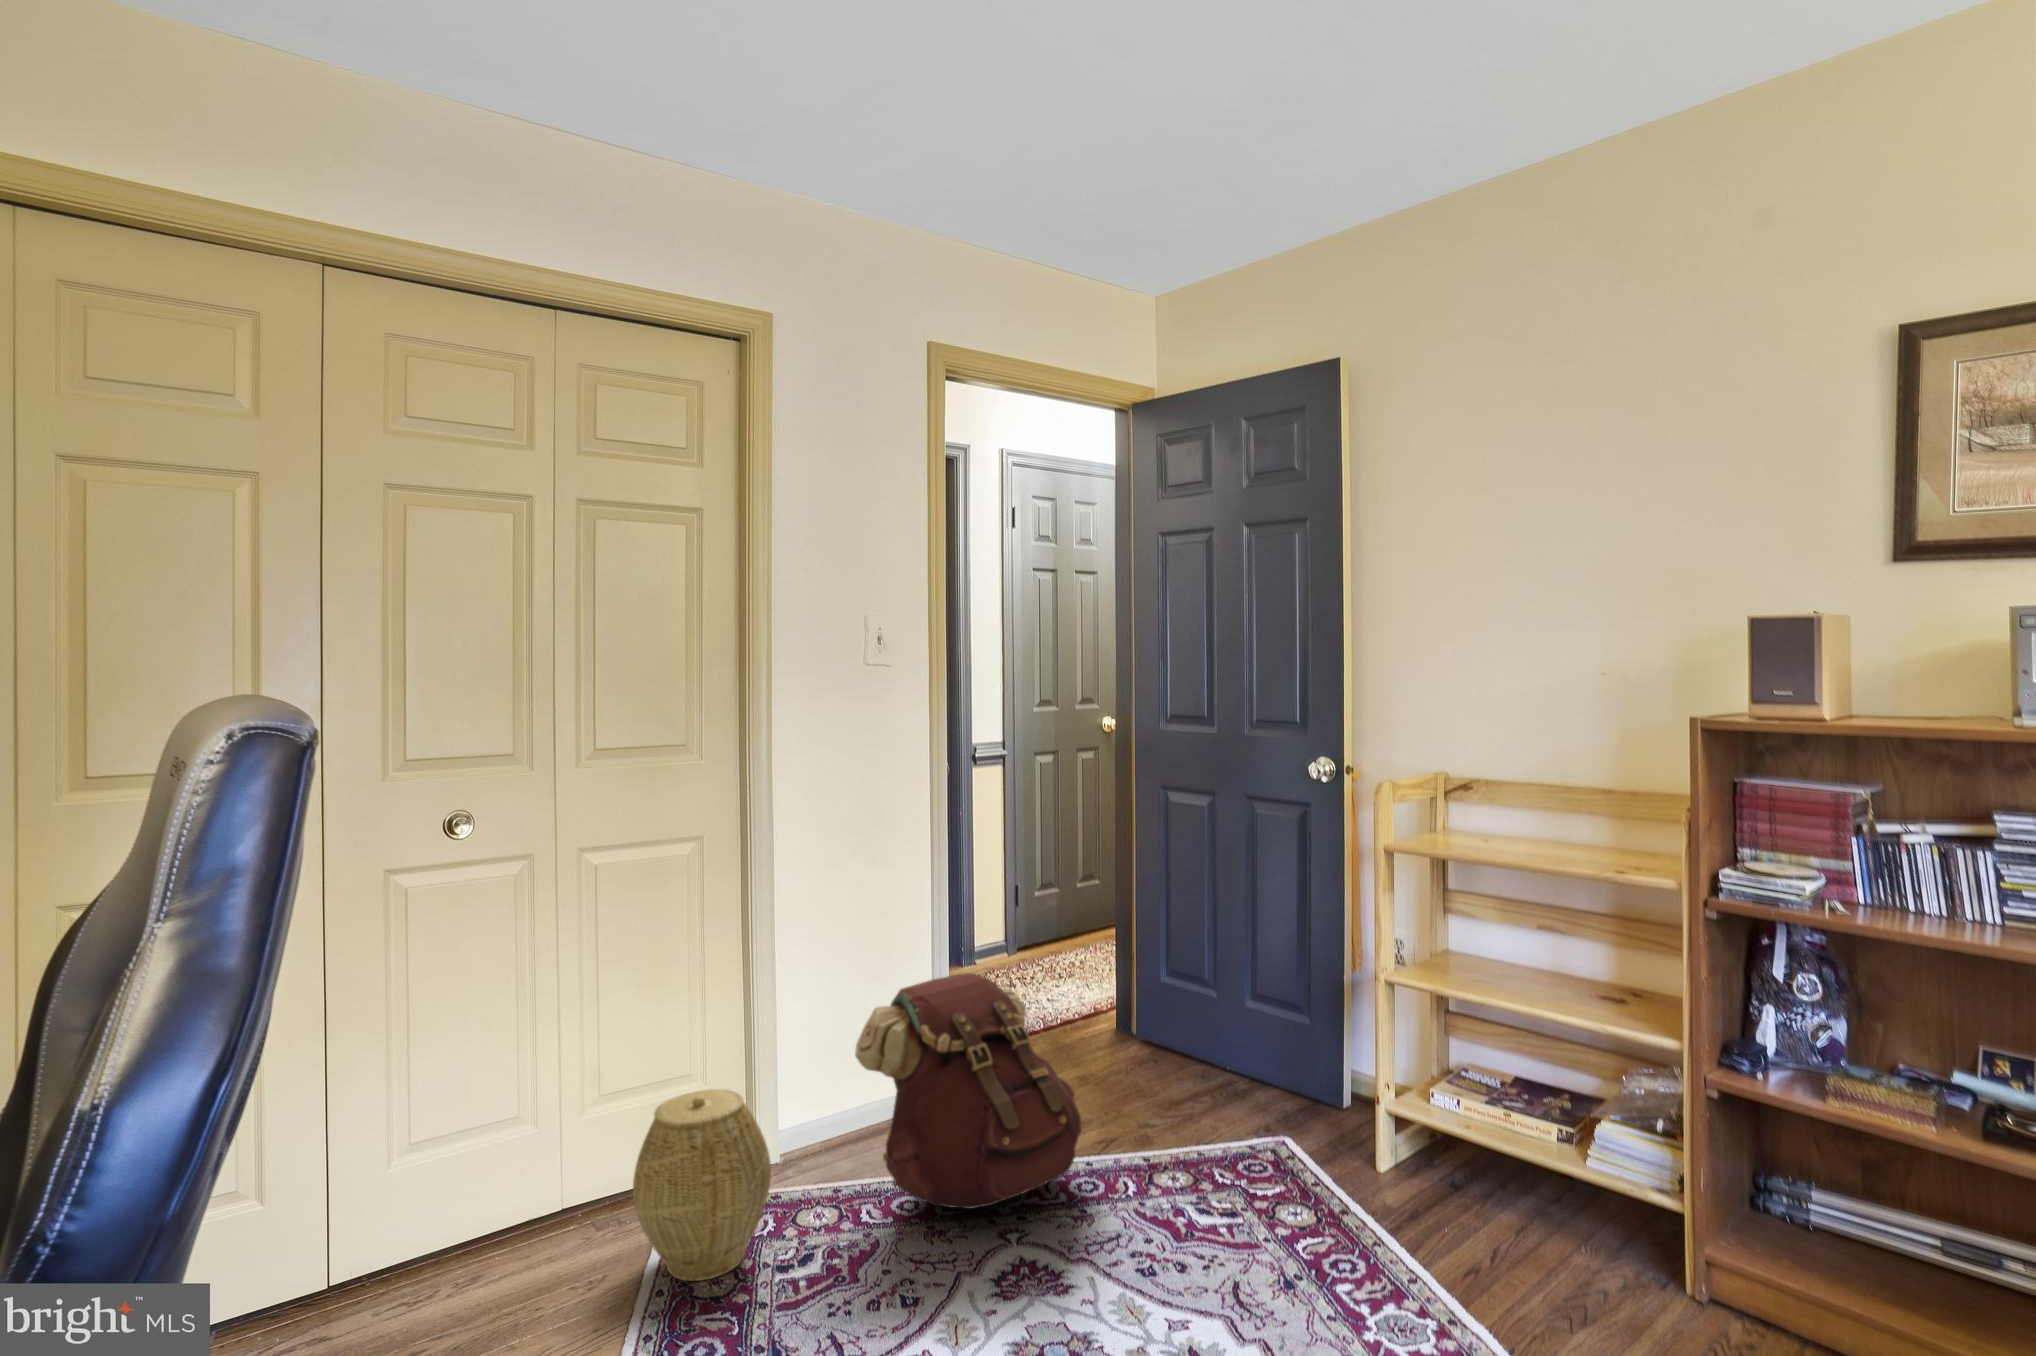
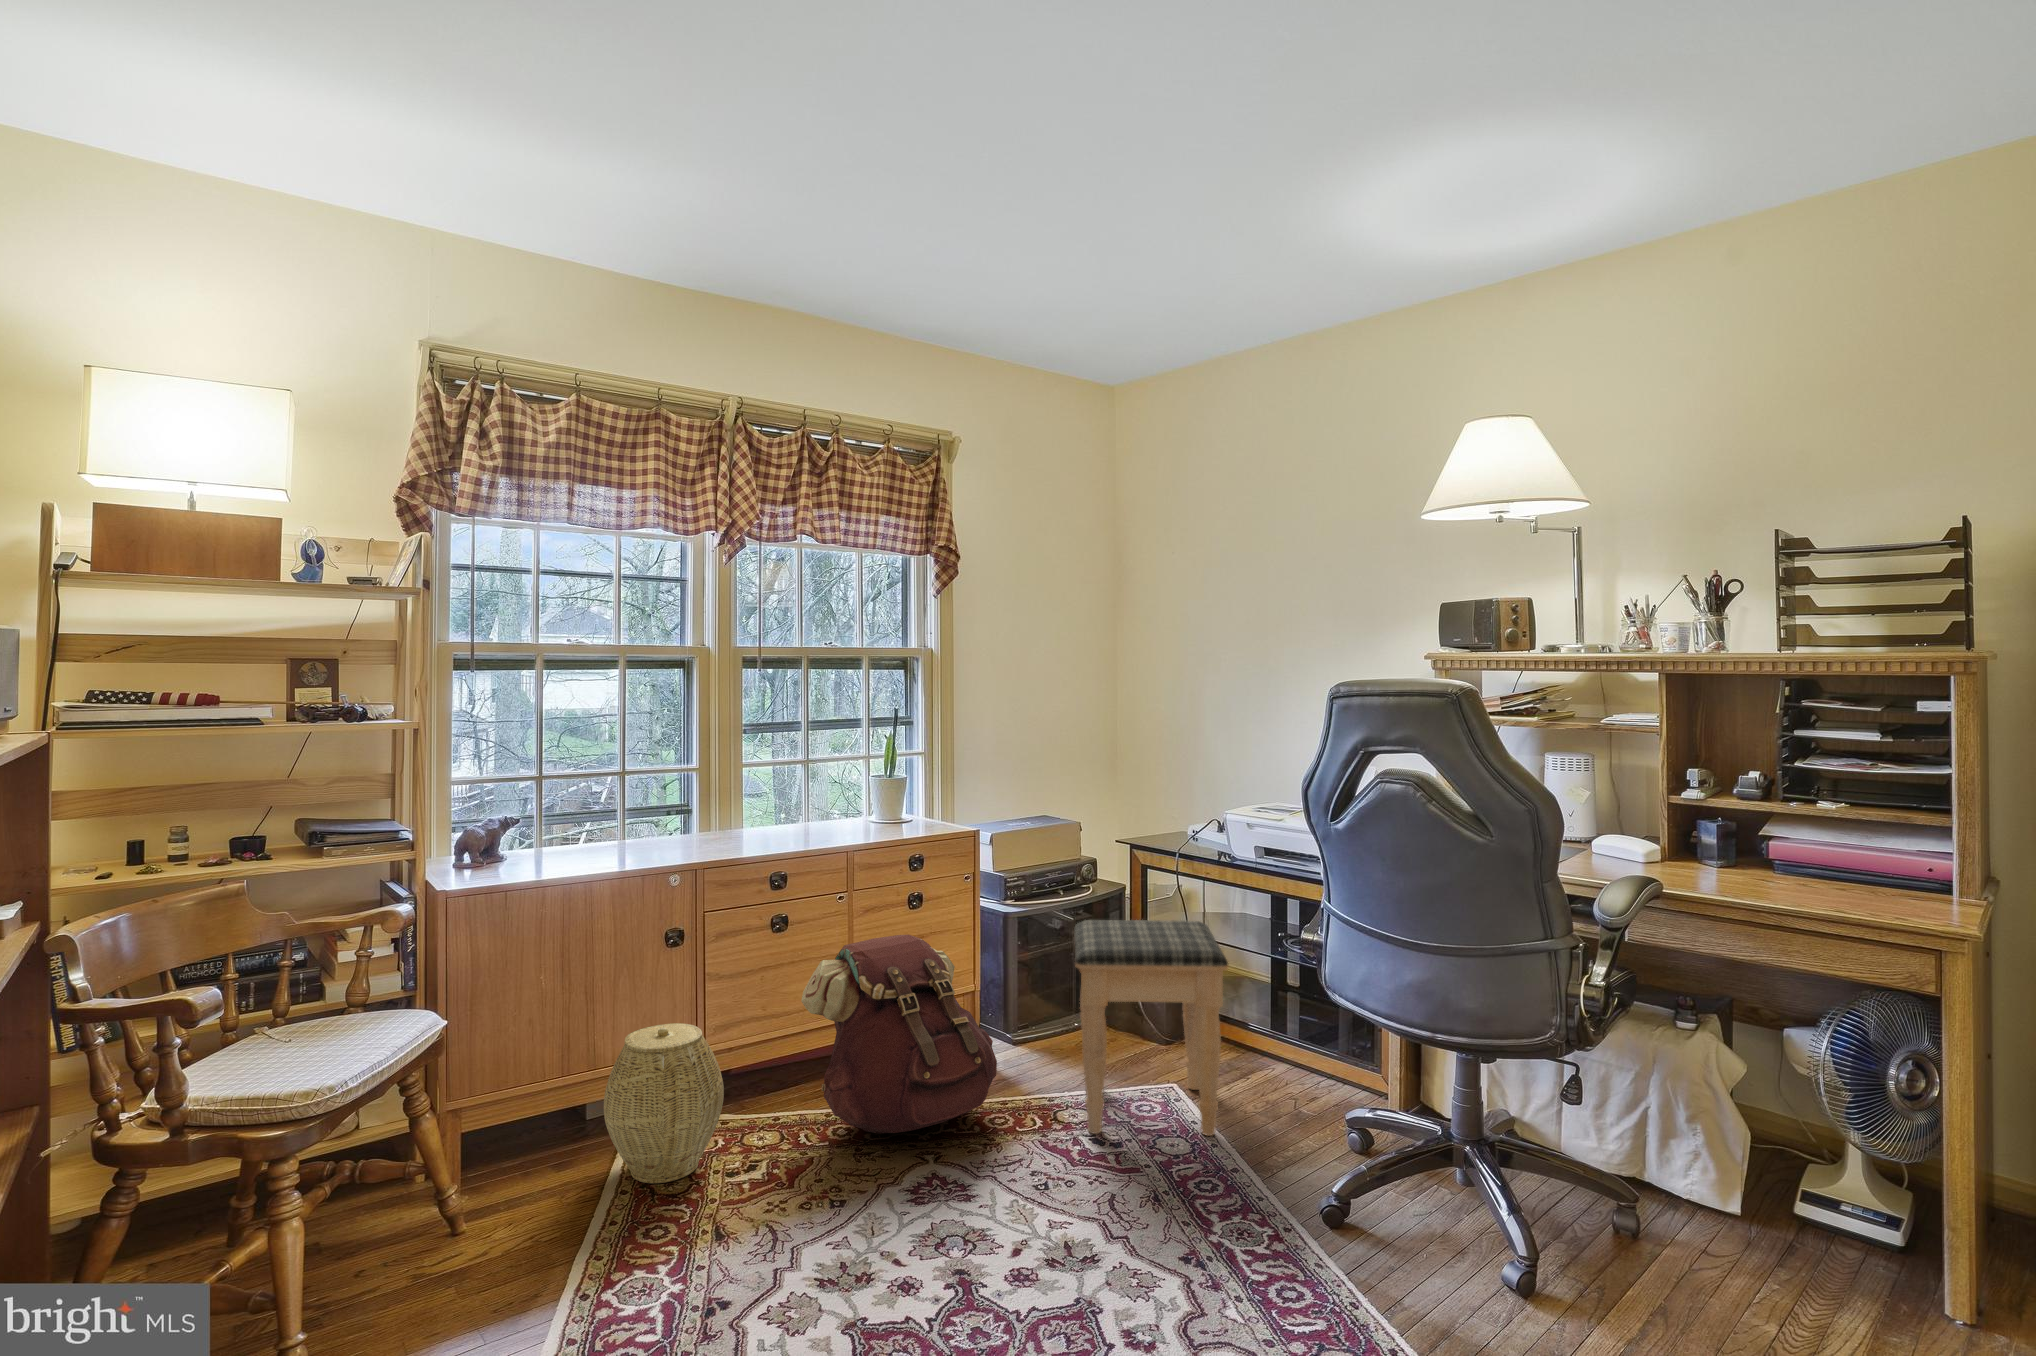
footstool: none [1158,945,1348,1199] -> present [1074,920,1228,1136]

